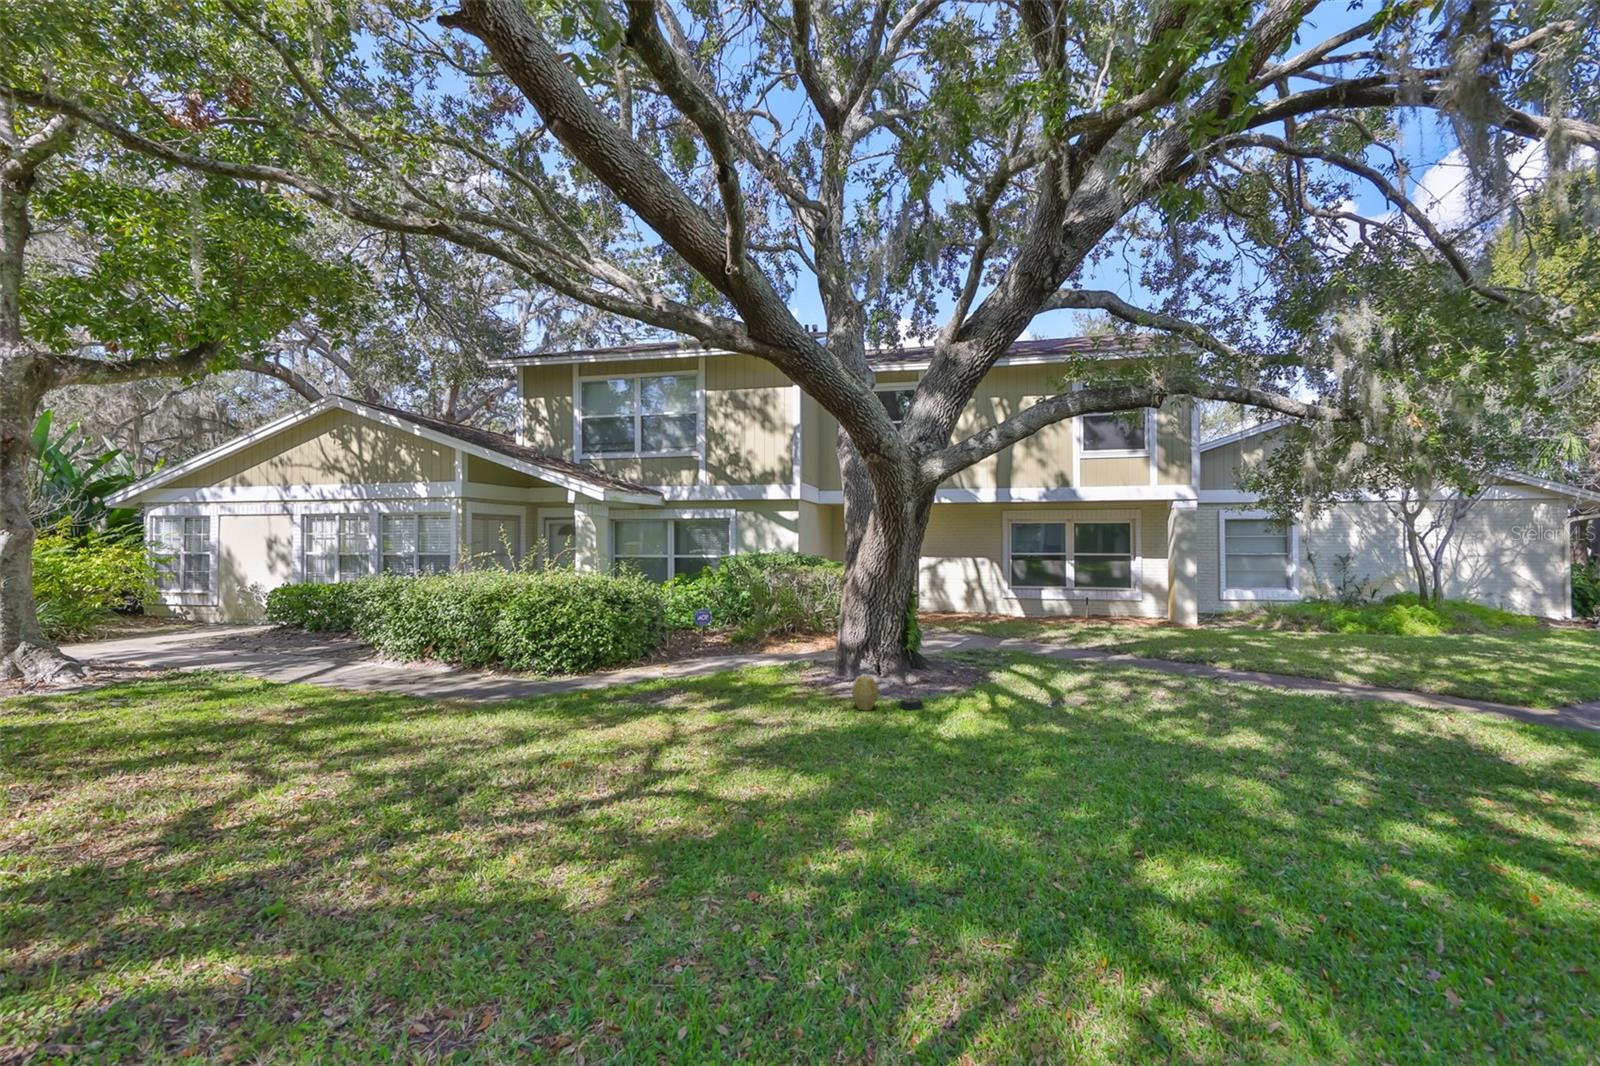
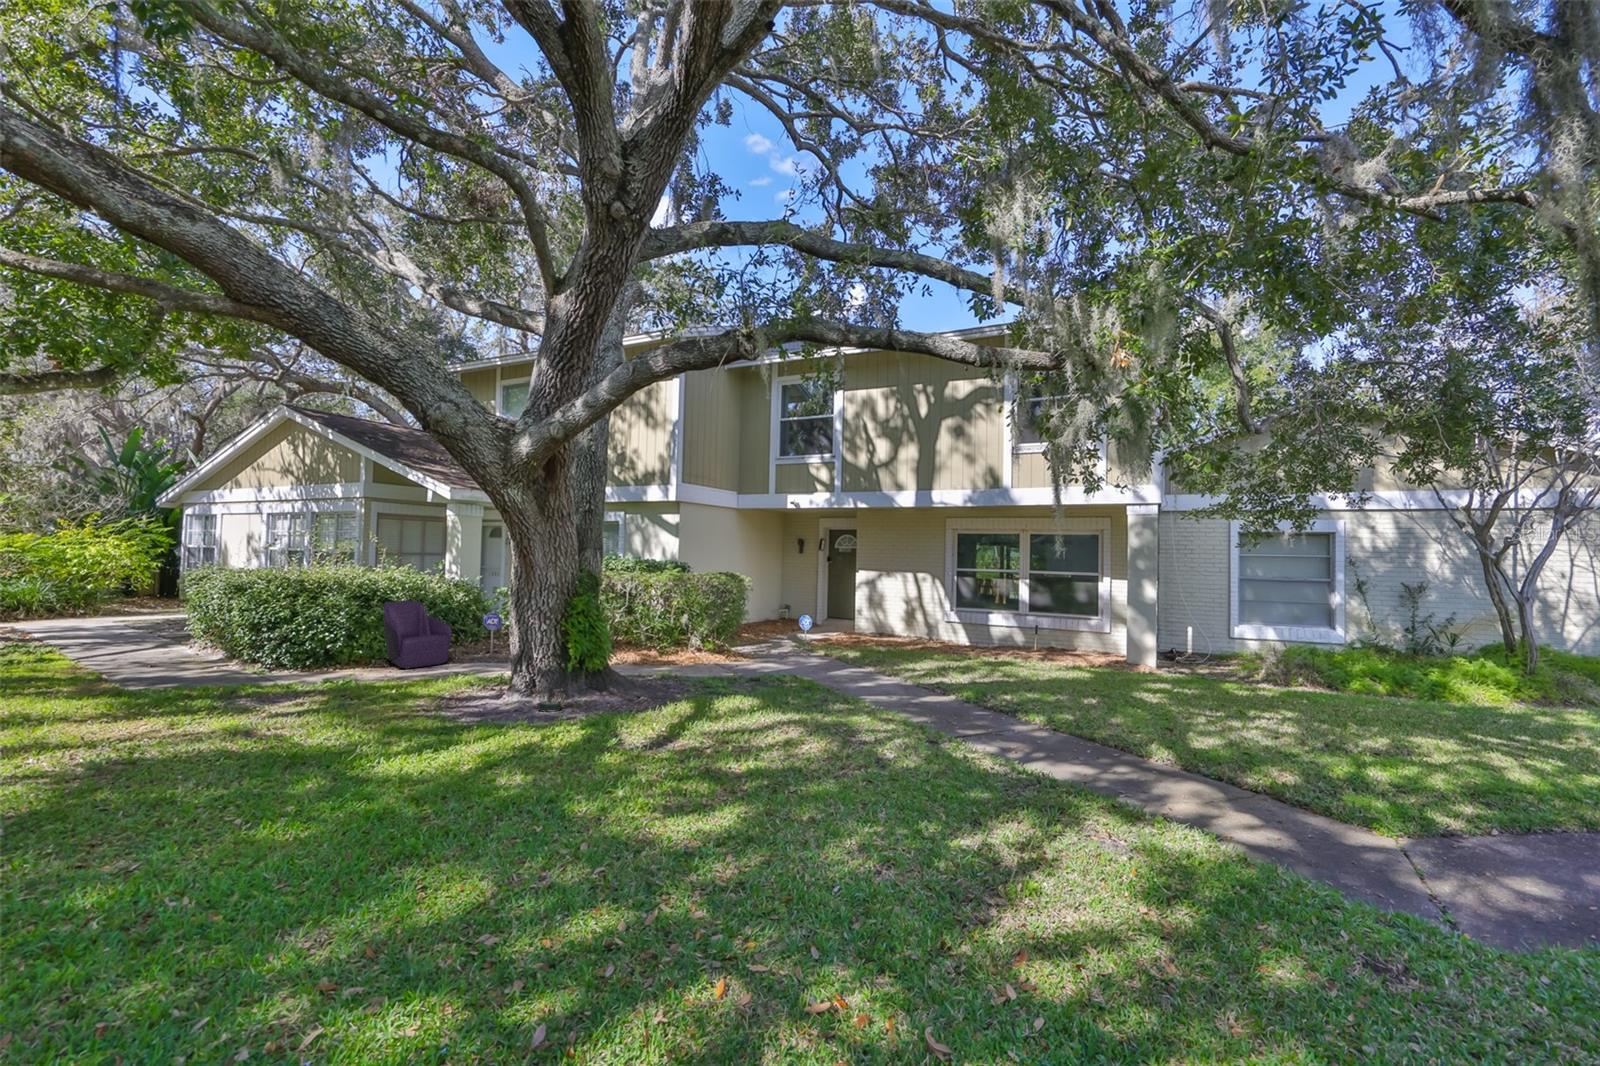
armchair: none [613,607,683,679] -> present [383,600,452,669]
woven basket: present [852,676,878,711] -> none [492,674,520,708]

